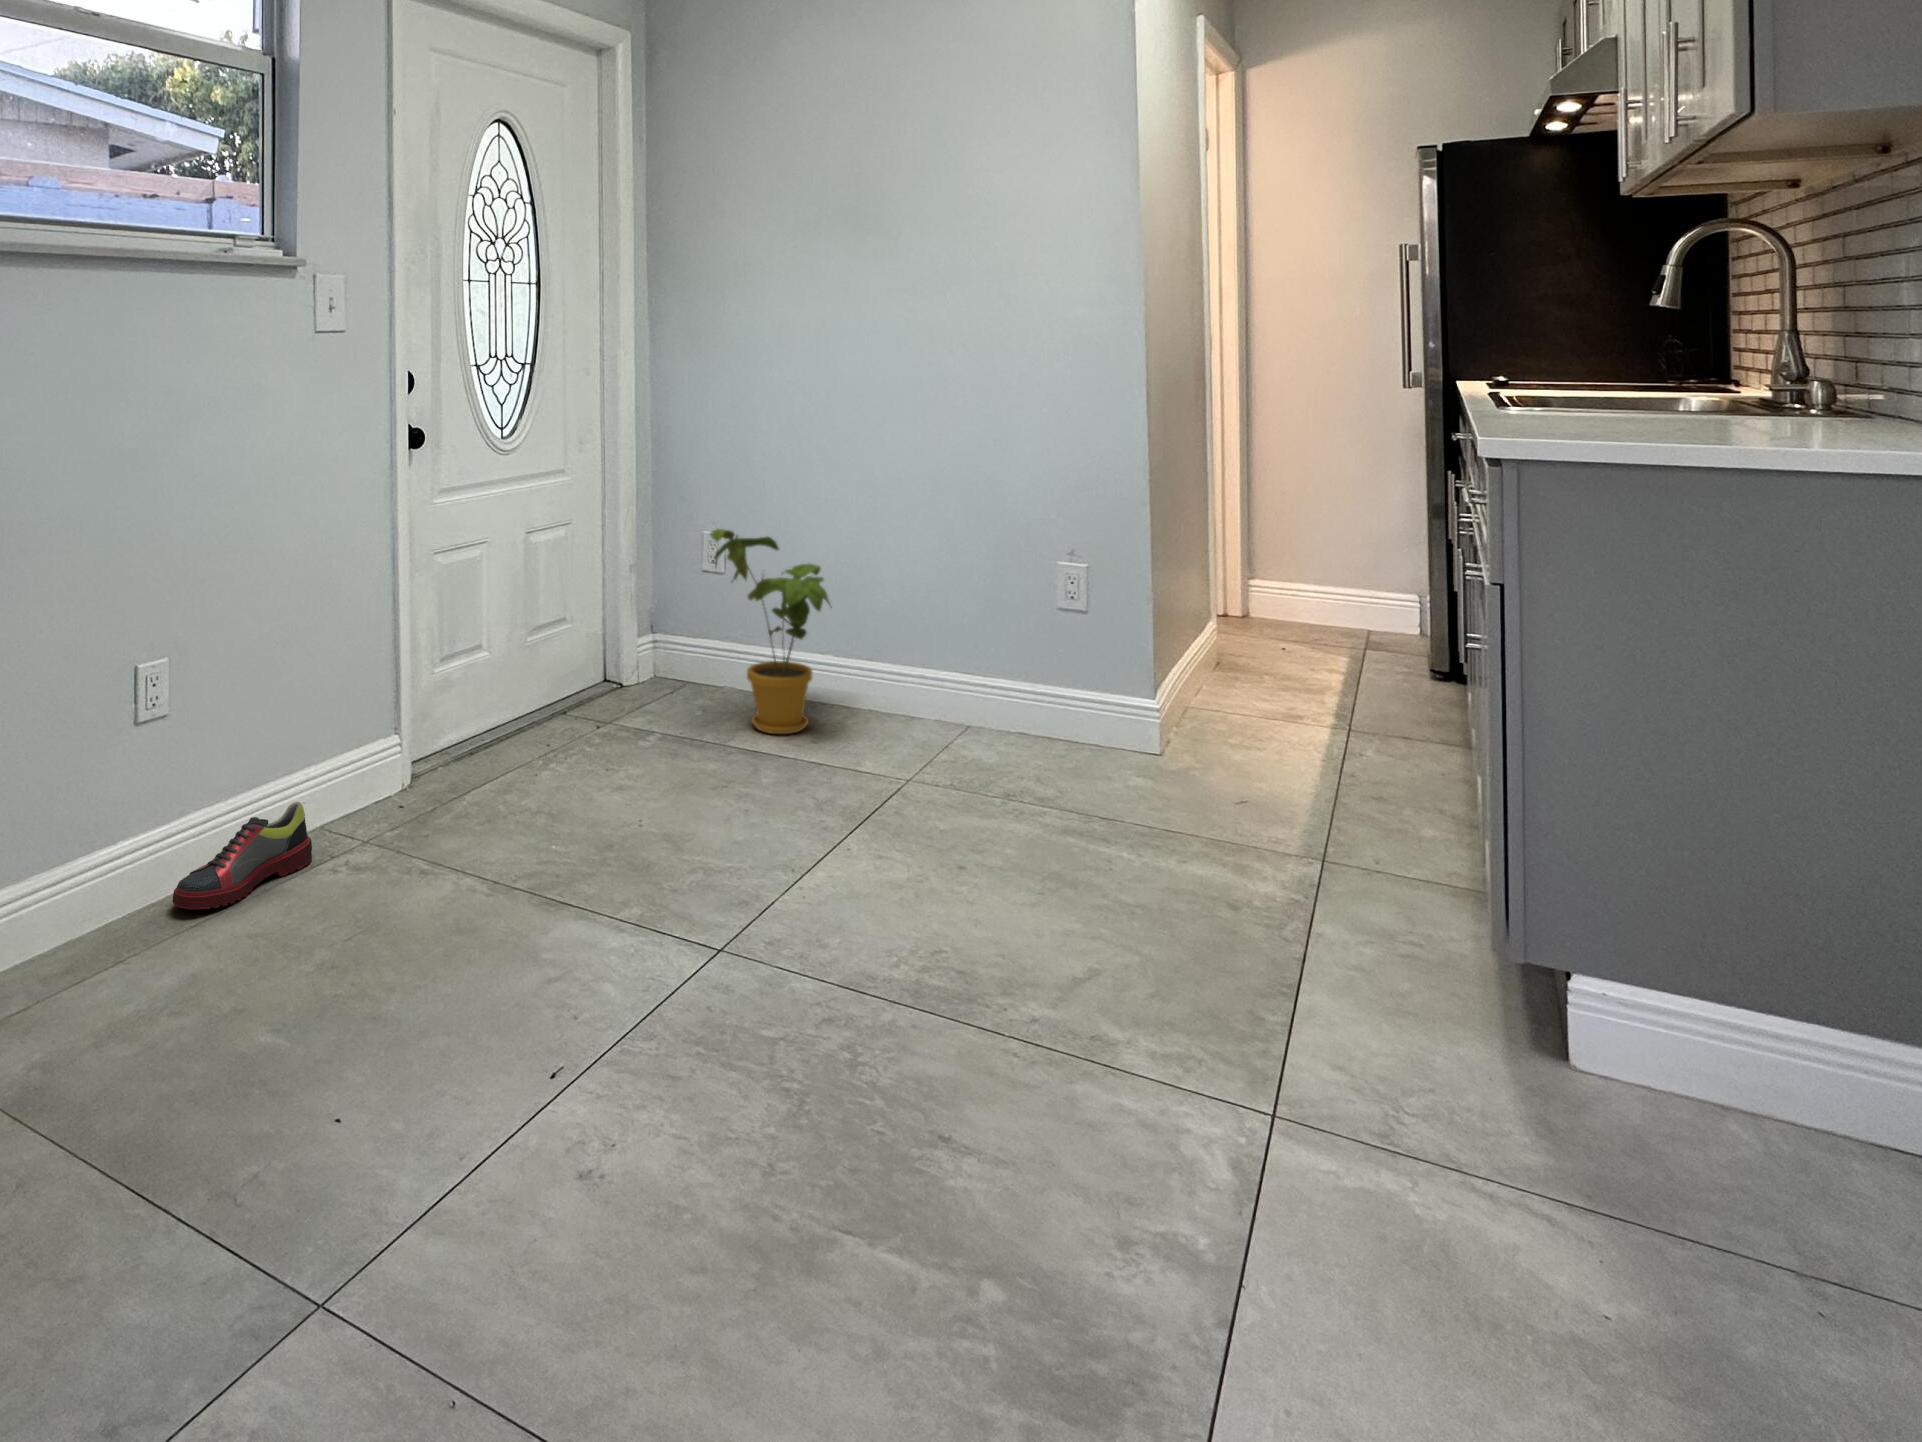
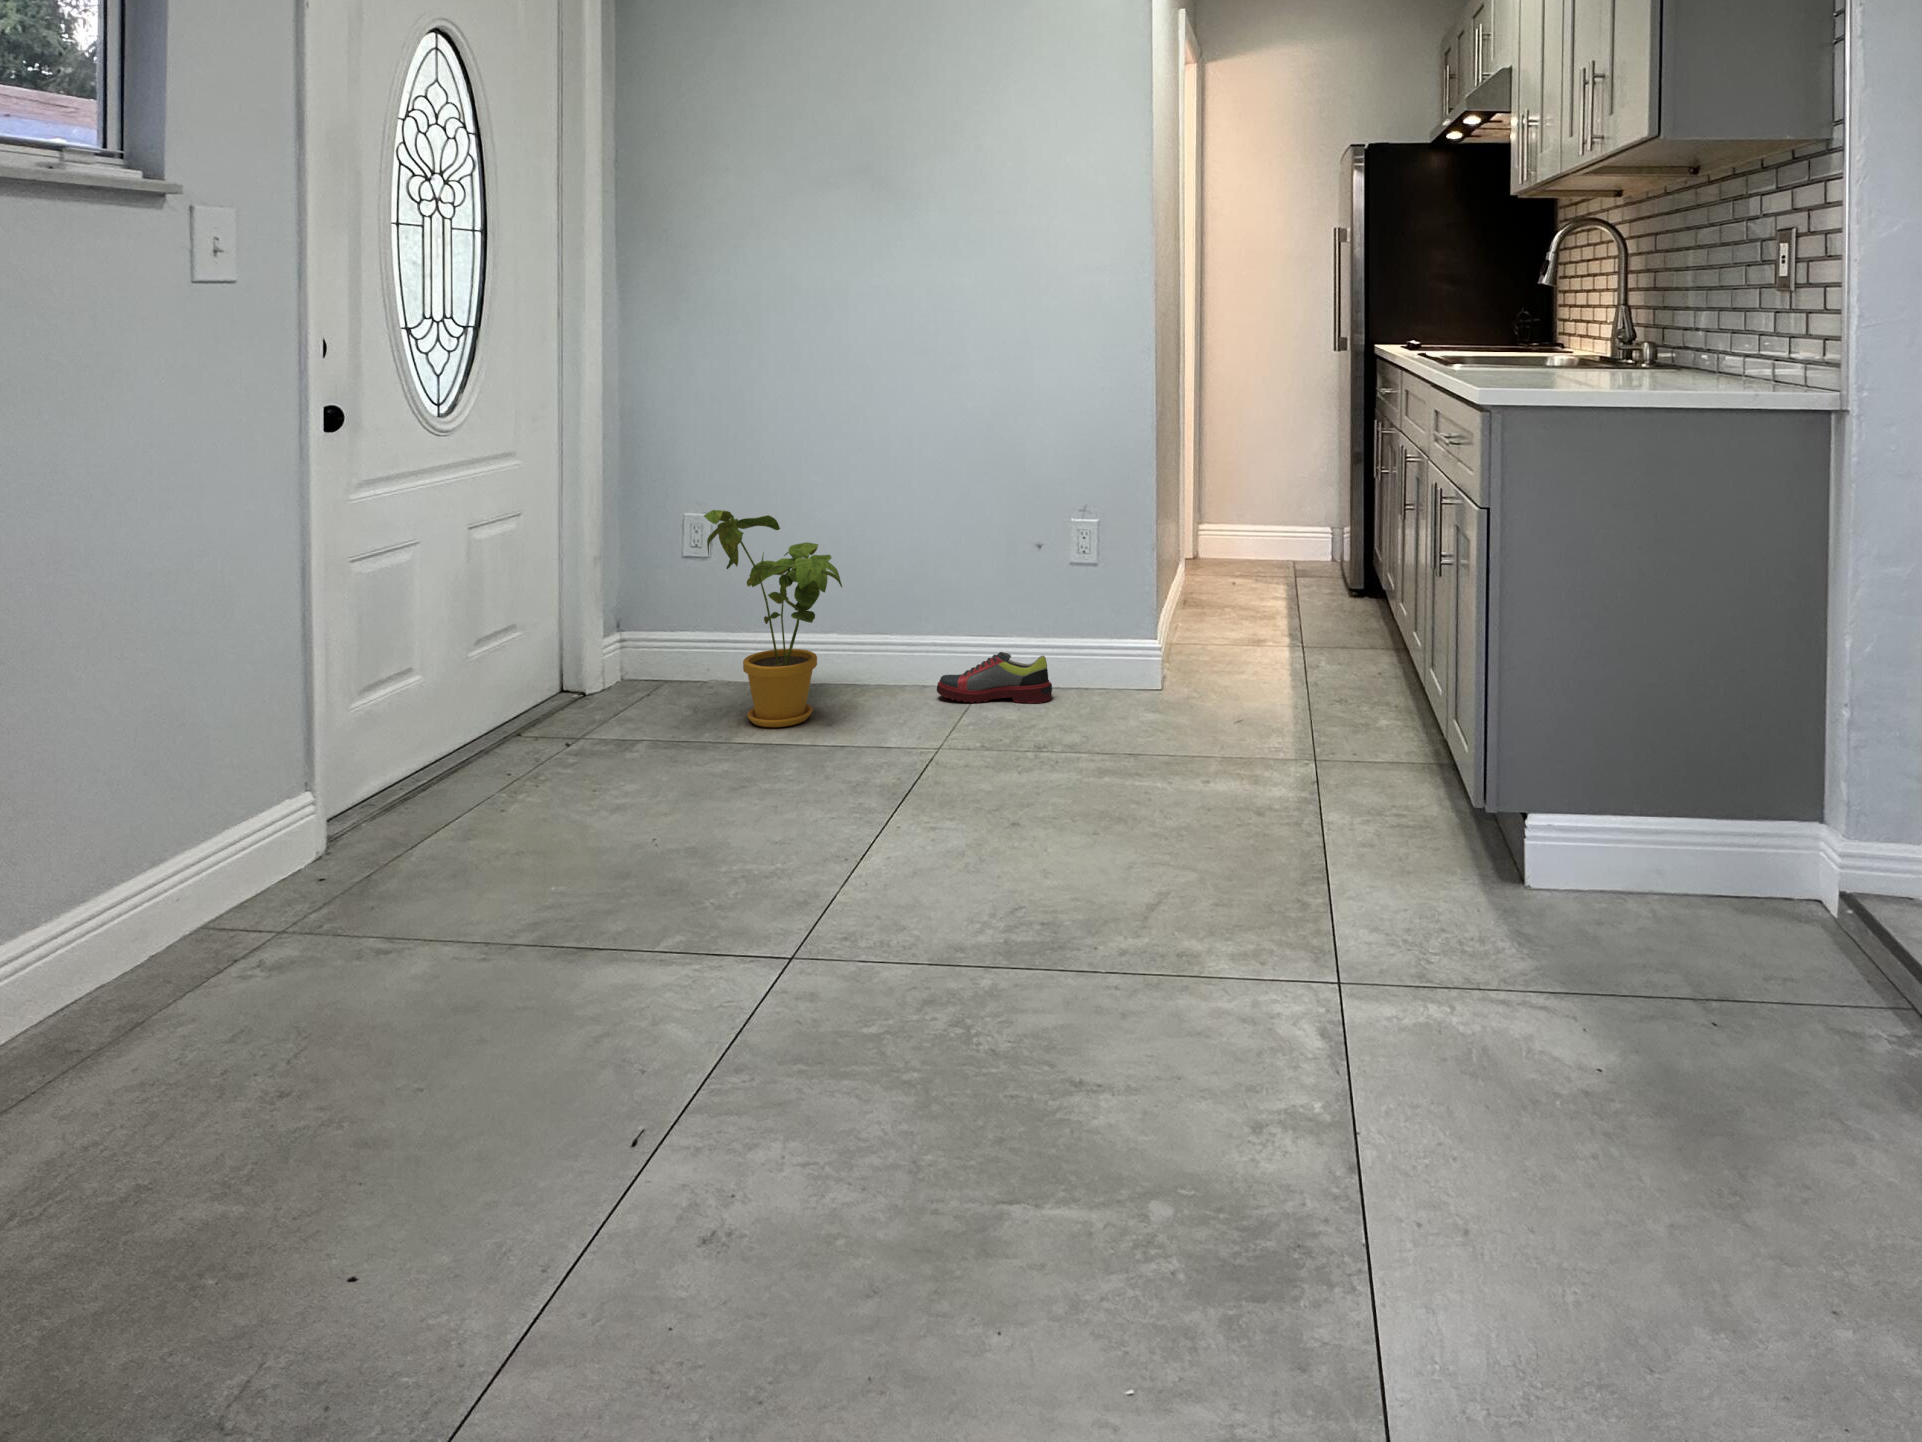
shoe: present [172,802,312,909] -> present [937,652,1052,703]

